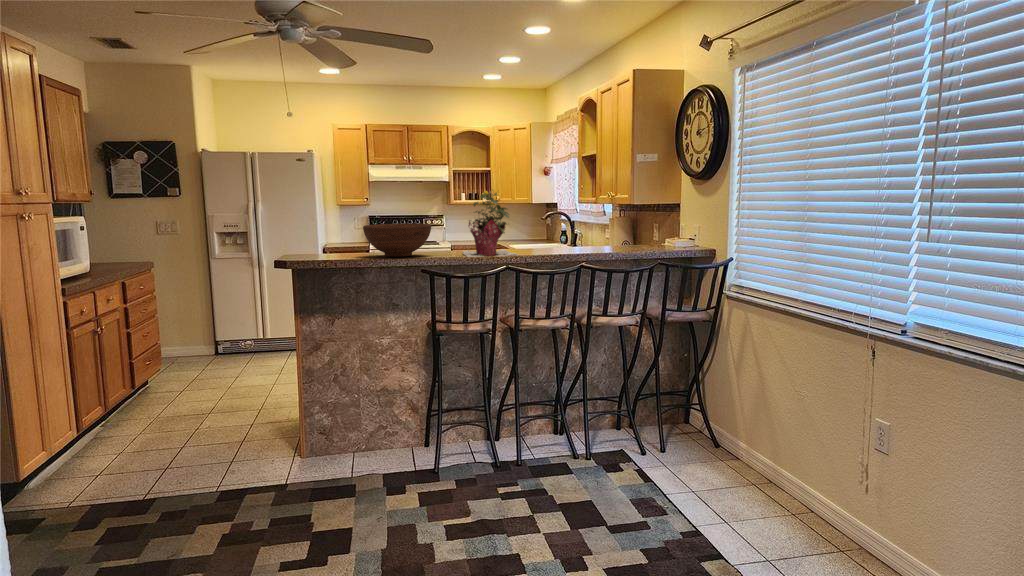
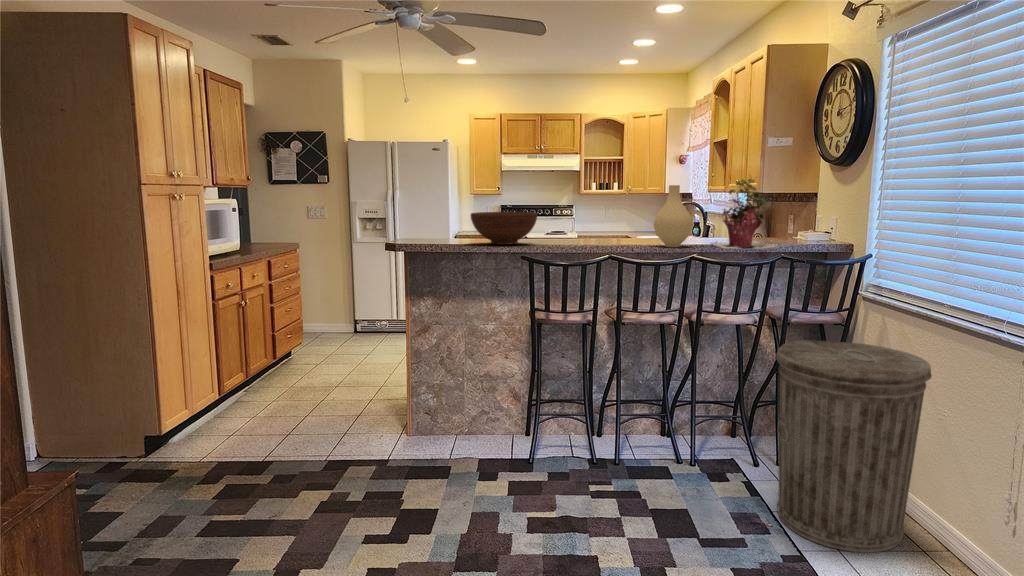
potted plant: present [462,191,518,257] -> present [710,177,779,249]
vase: none [543,197,580,255] -> present [654,185,693,247]
trash can: none [664,335,793,521] -> present [776,340,932,553]

